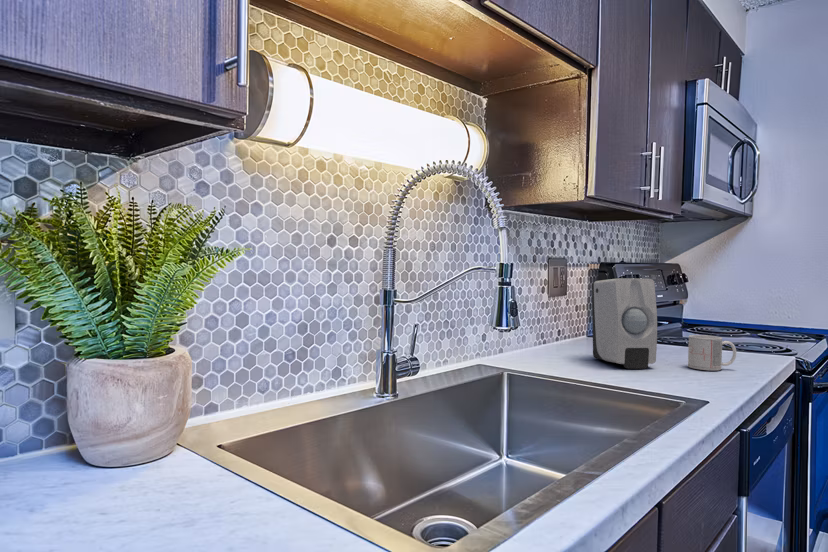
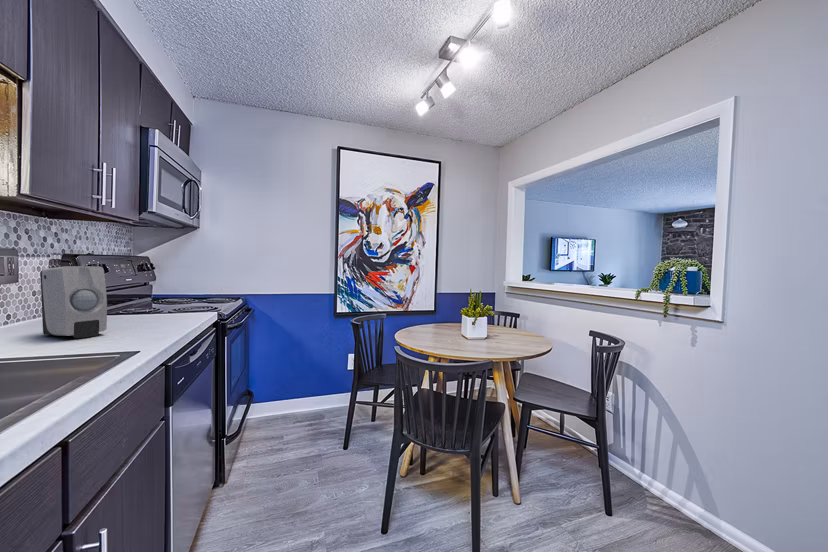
mug: present [688,335,736,370] -> none [137,306,173,330]

